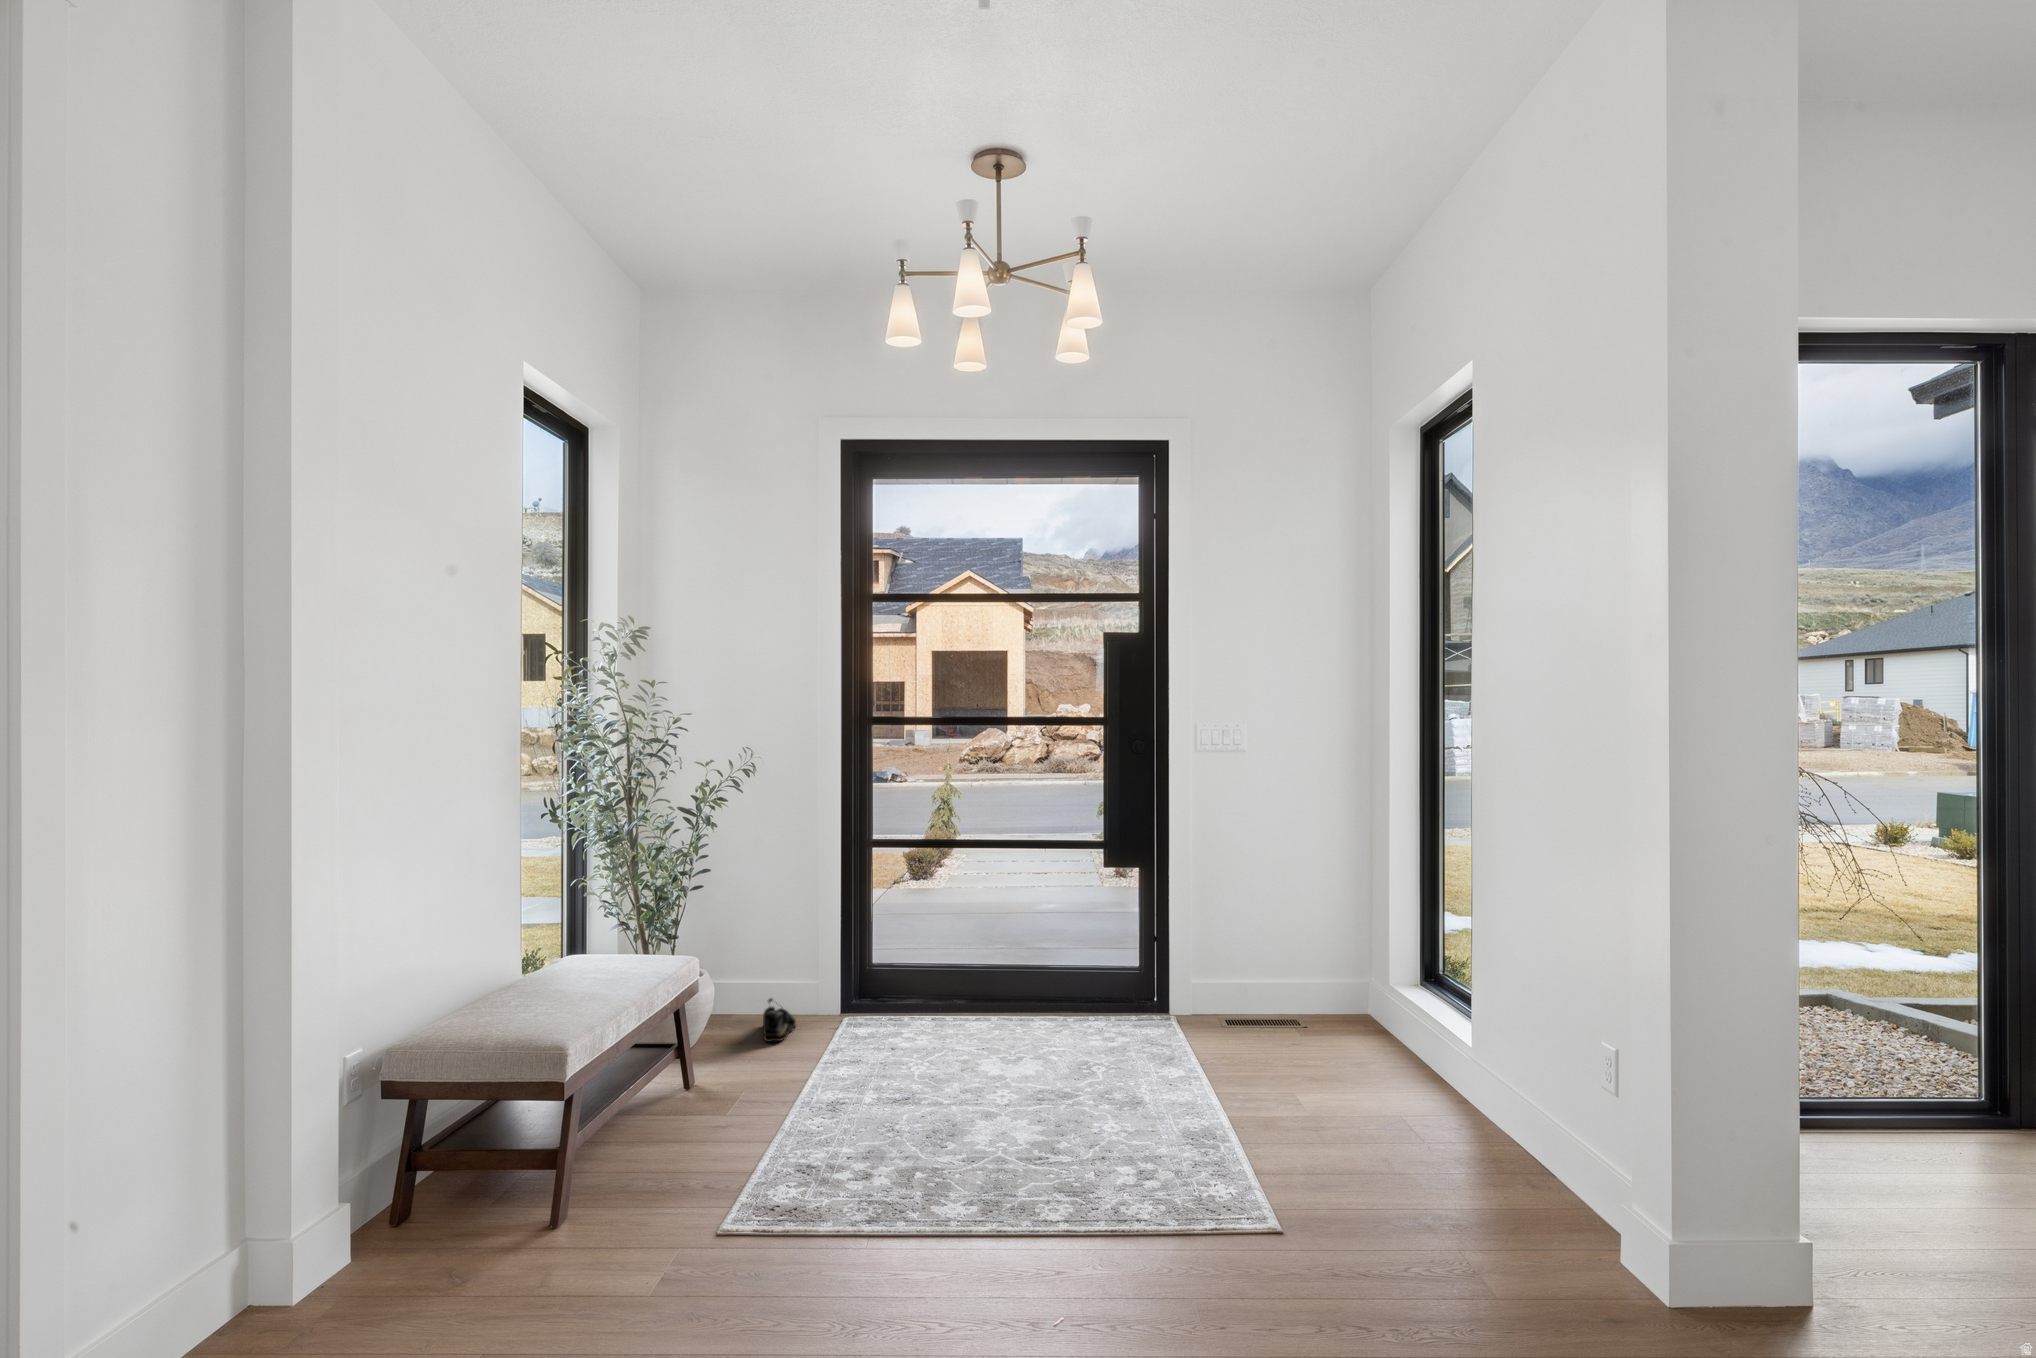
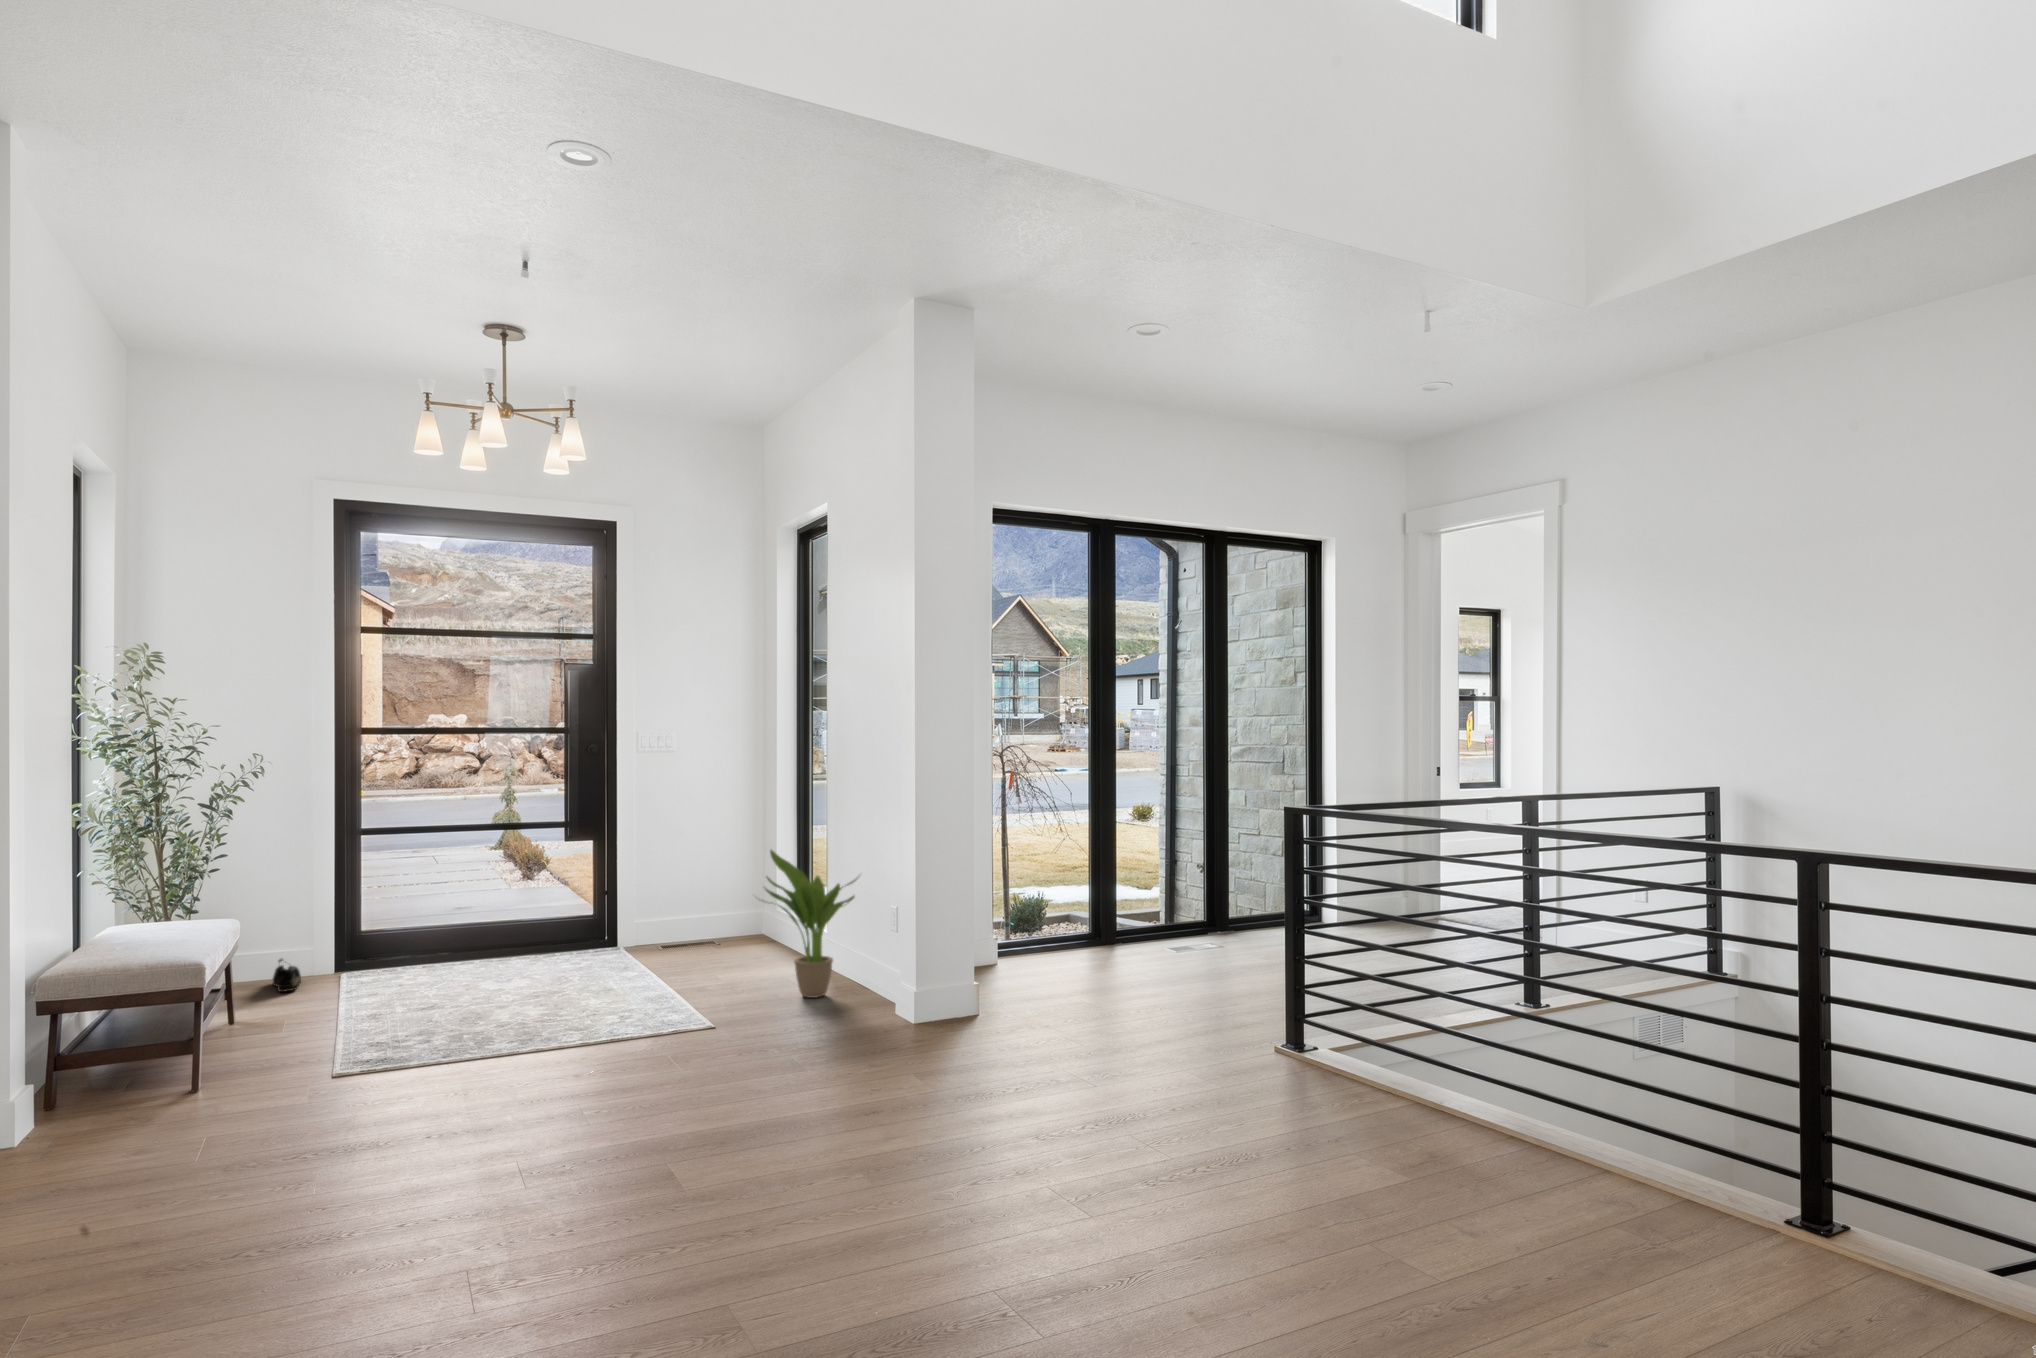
potted plant: none [1352,916,1544,1177] -> present [765,850,856,998]

